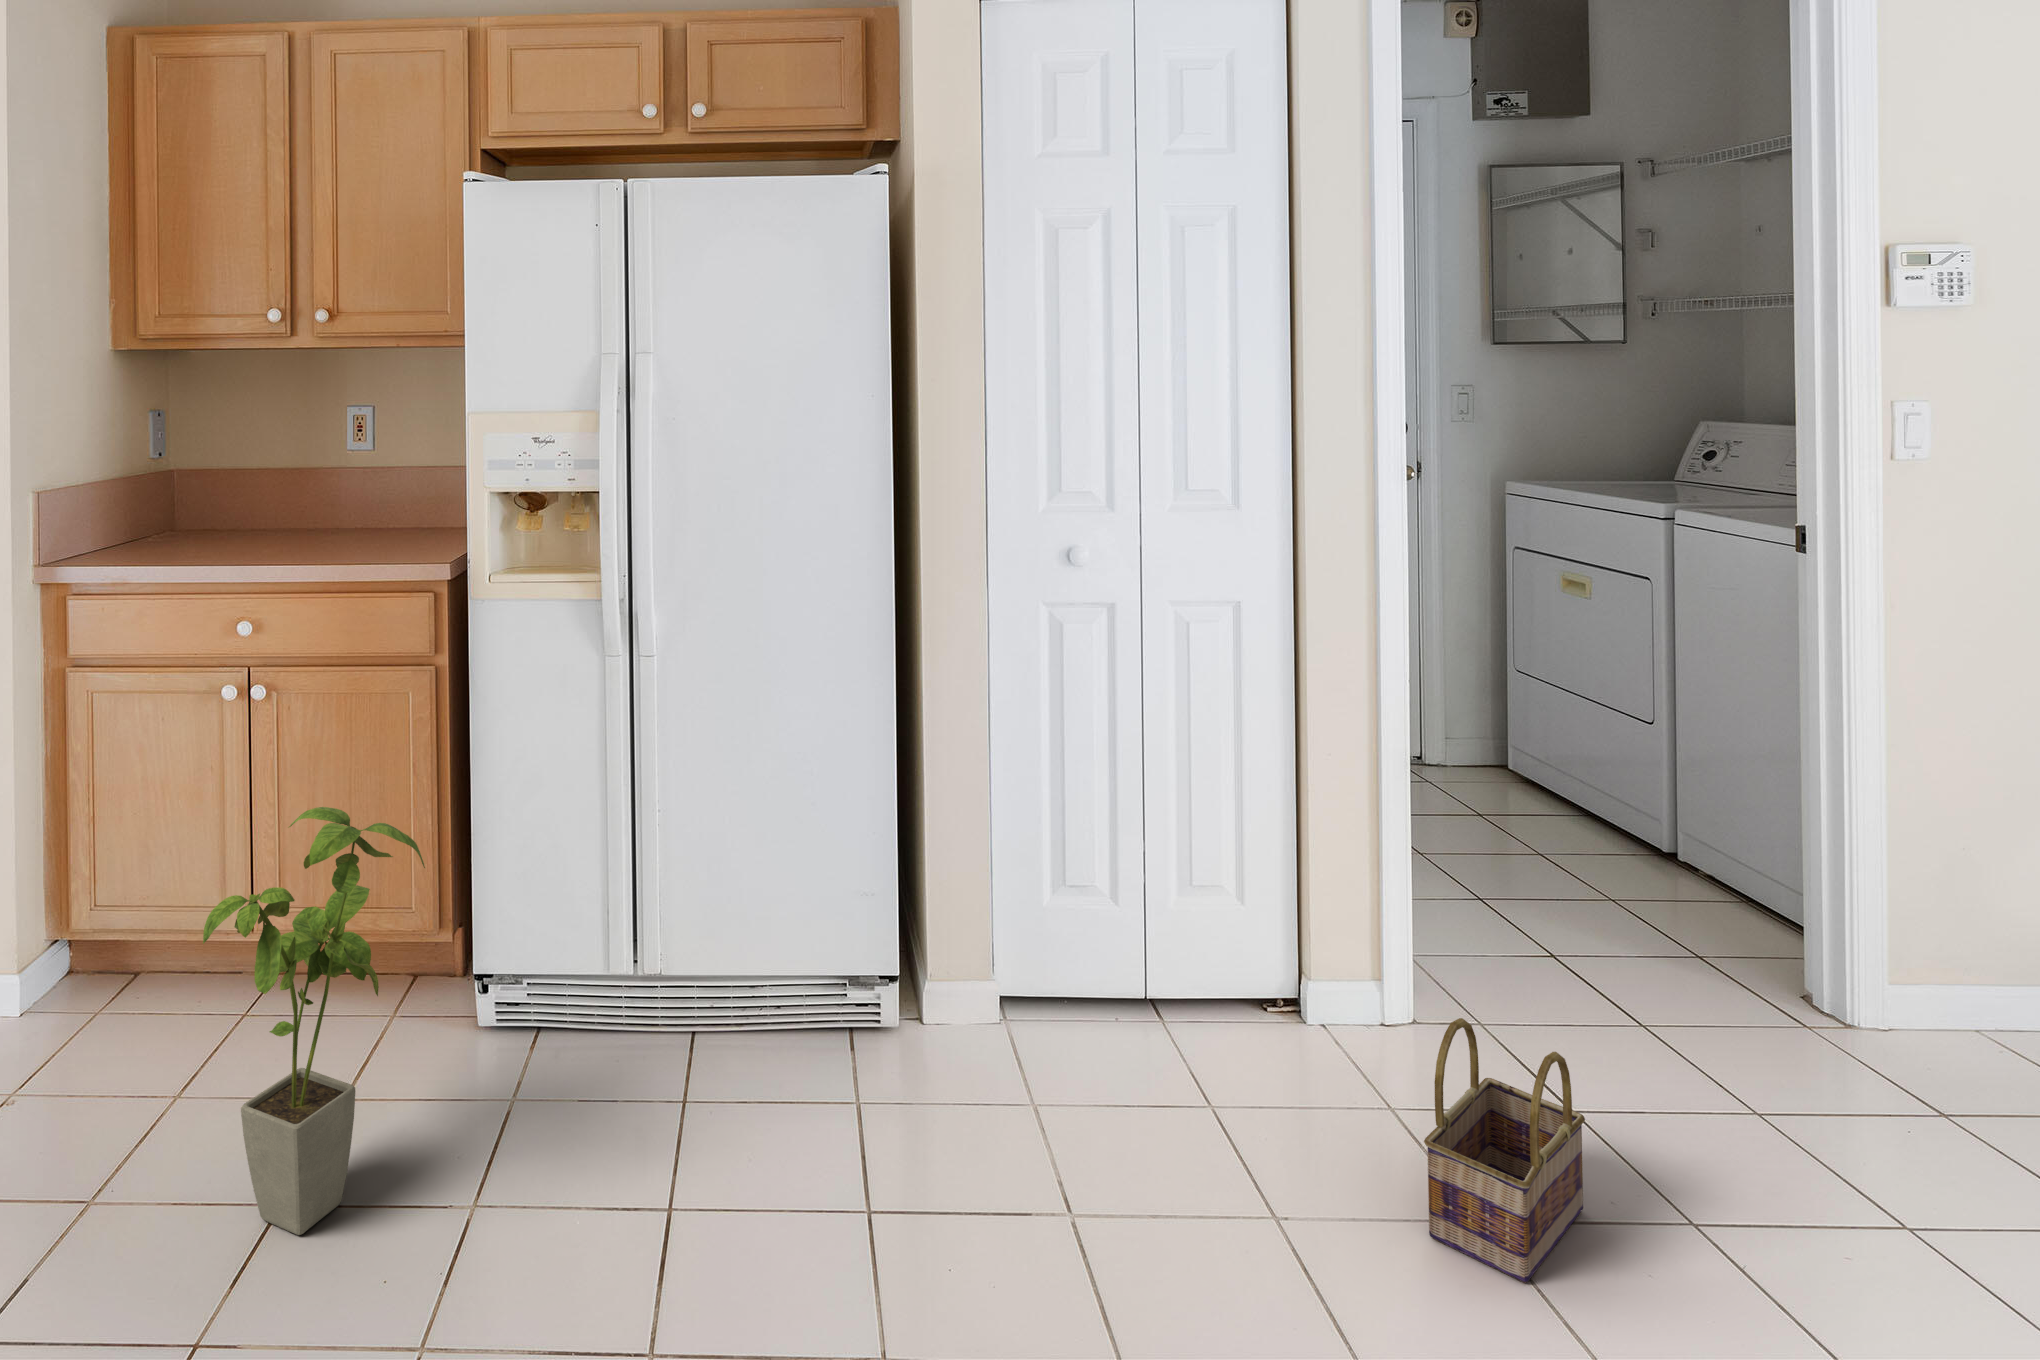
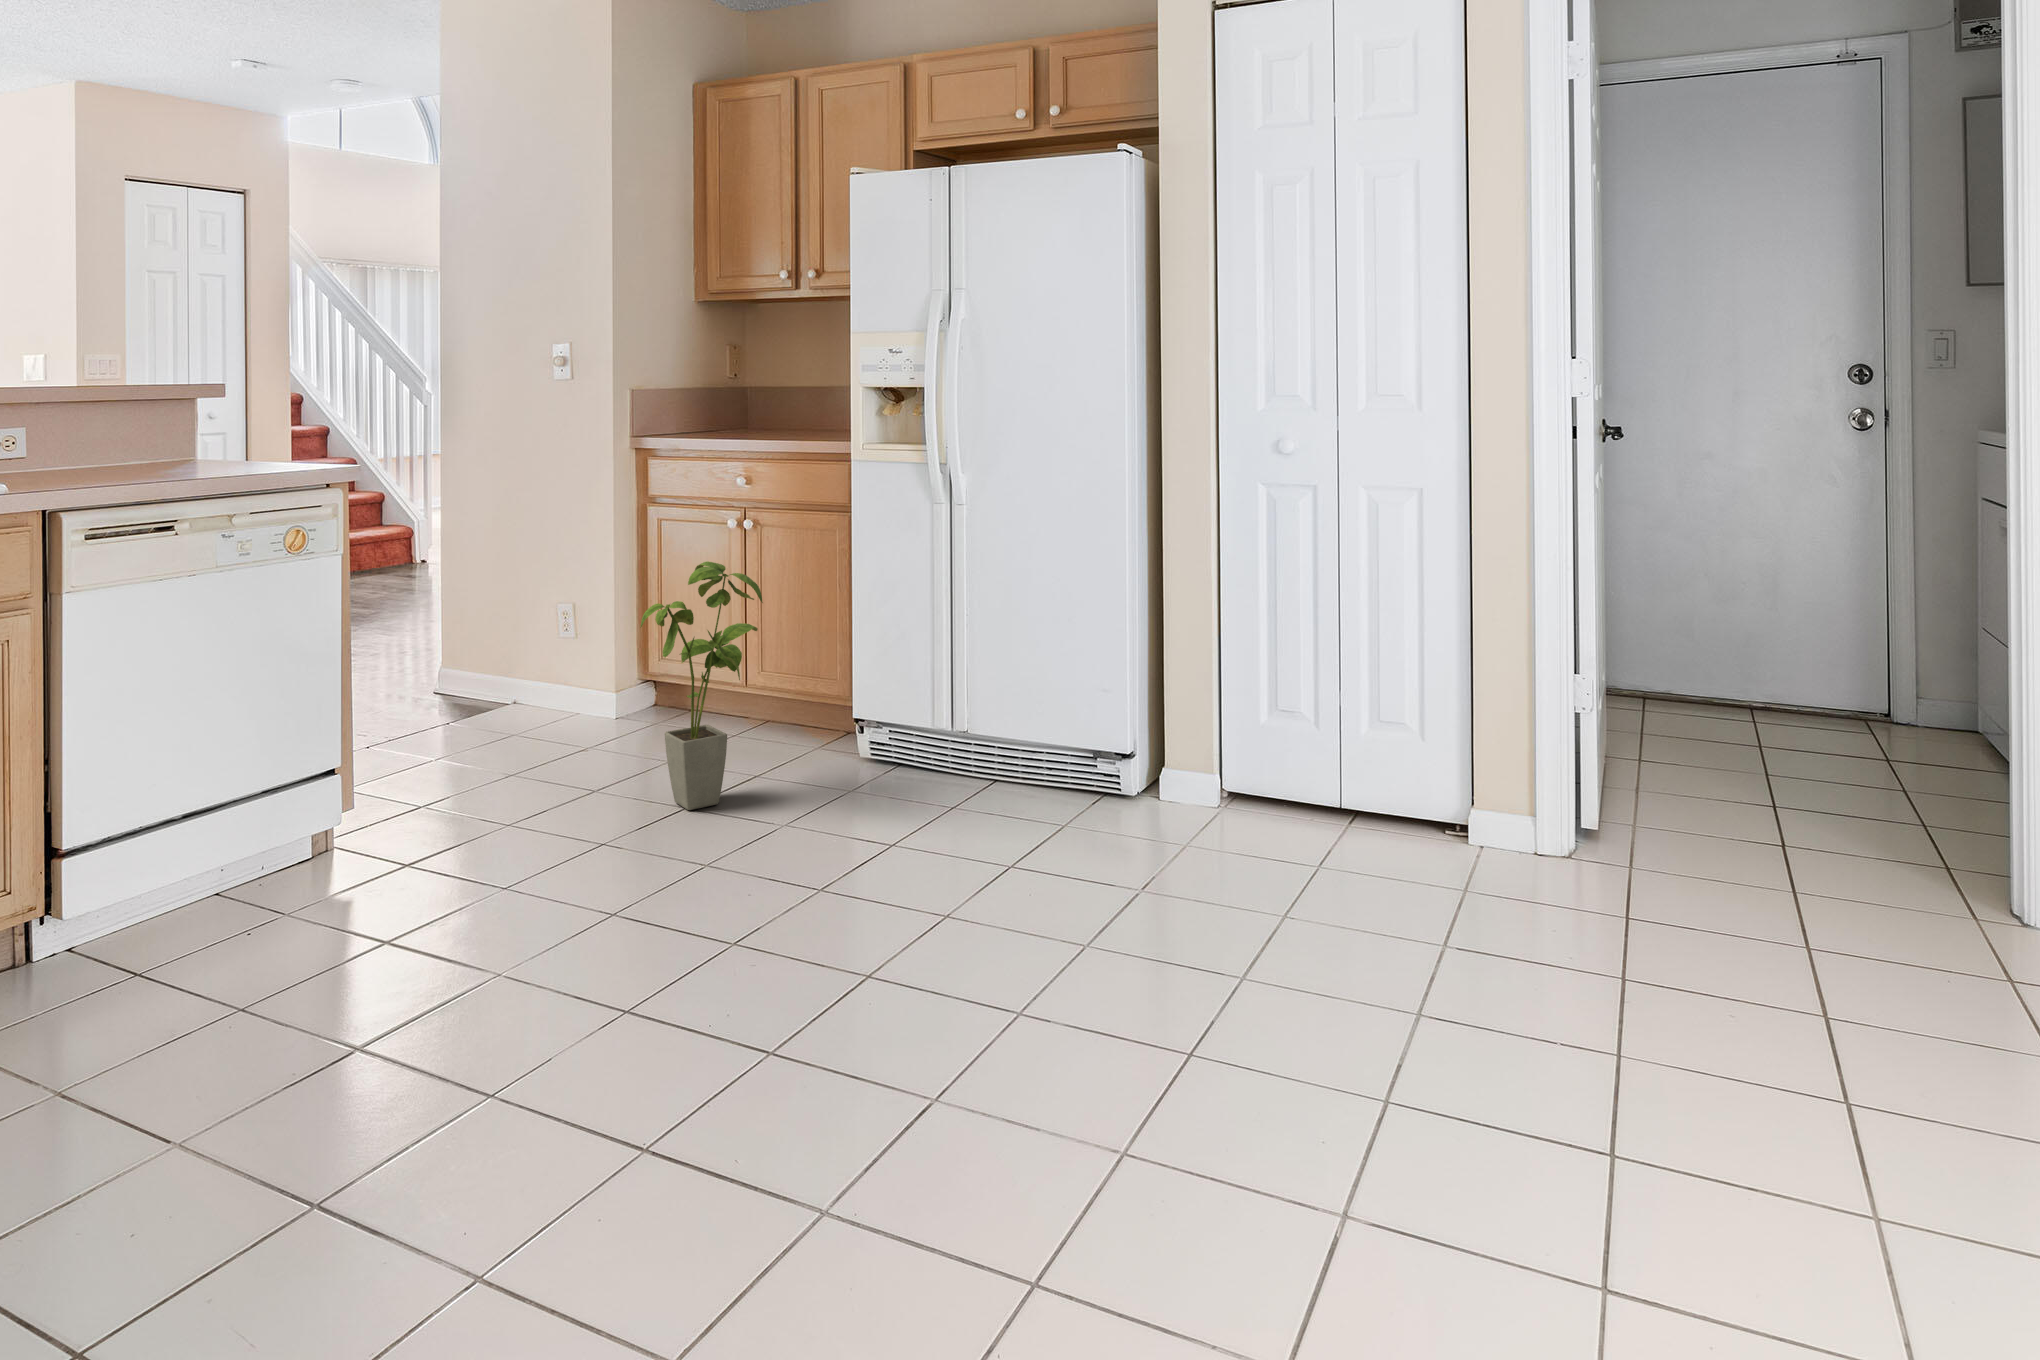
basket: present [1424,1018,1585,1283] -> none [1373,785,1526,961]

